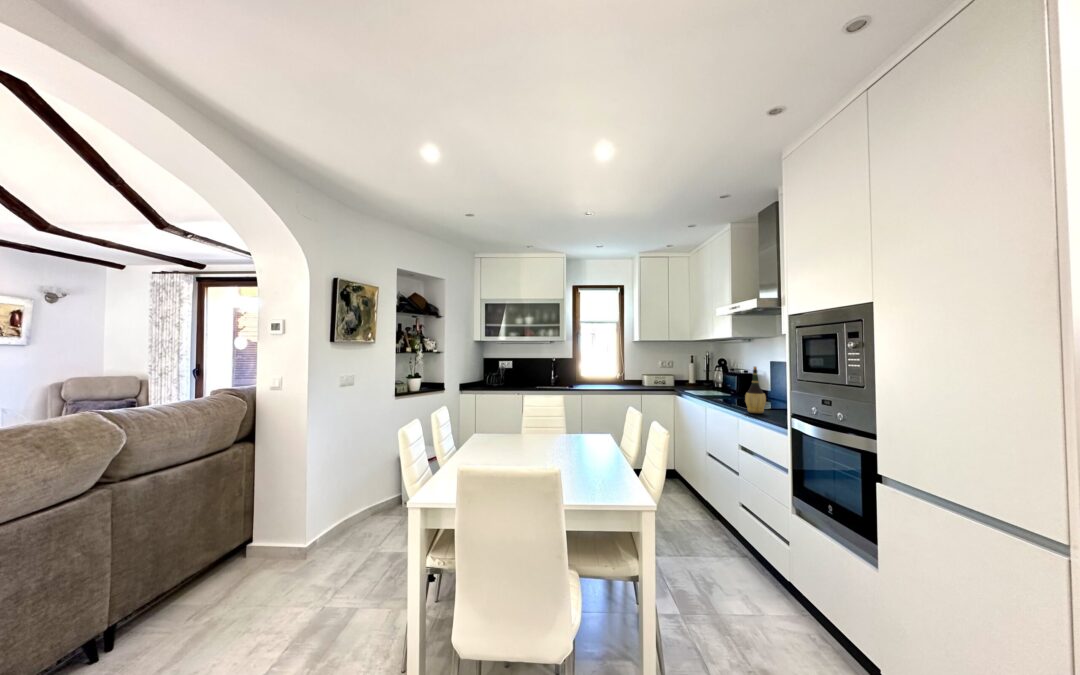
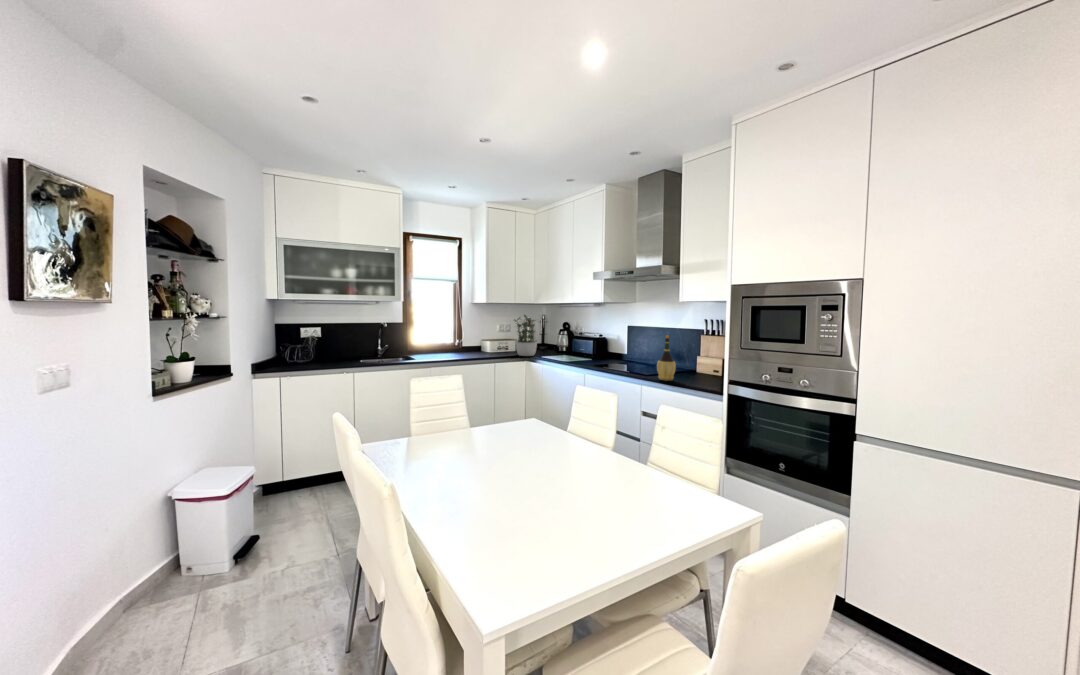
potted plant: none [656,350,682,389] -> present [514,315,537,356]

